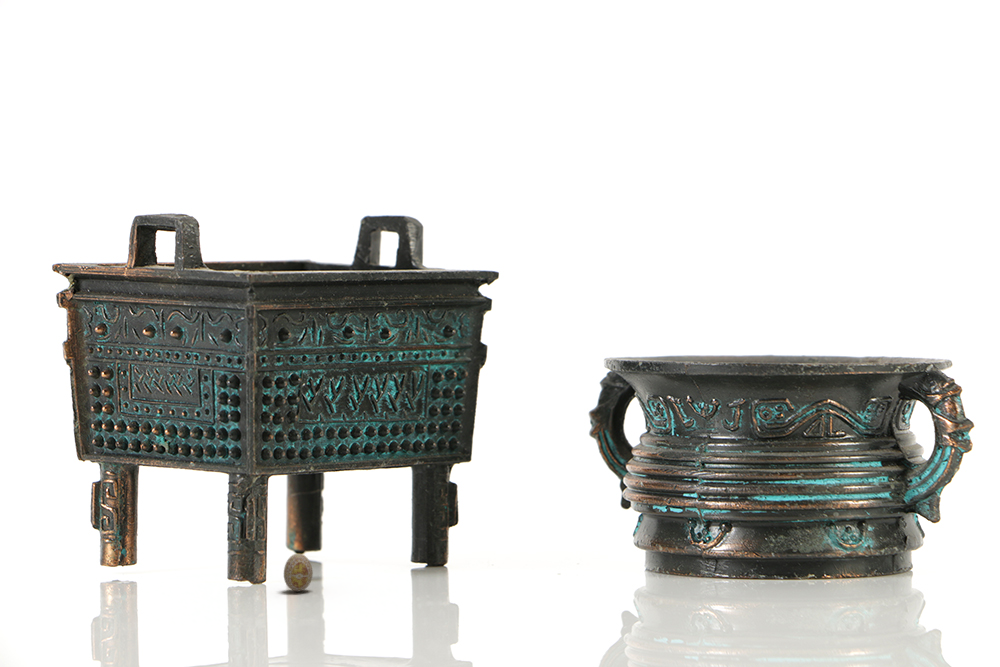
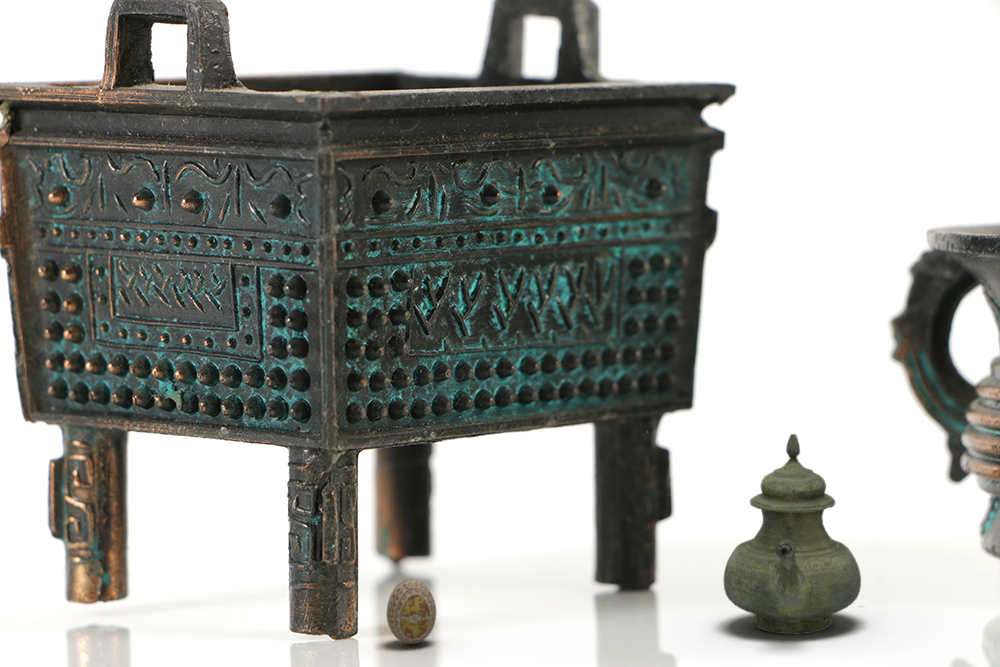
teapot: none [480,473,559,589] -> present [724,434,861,634]

